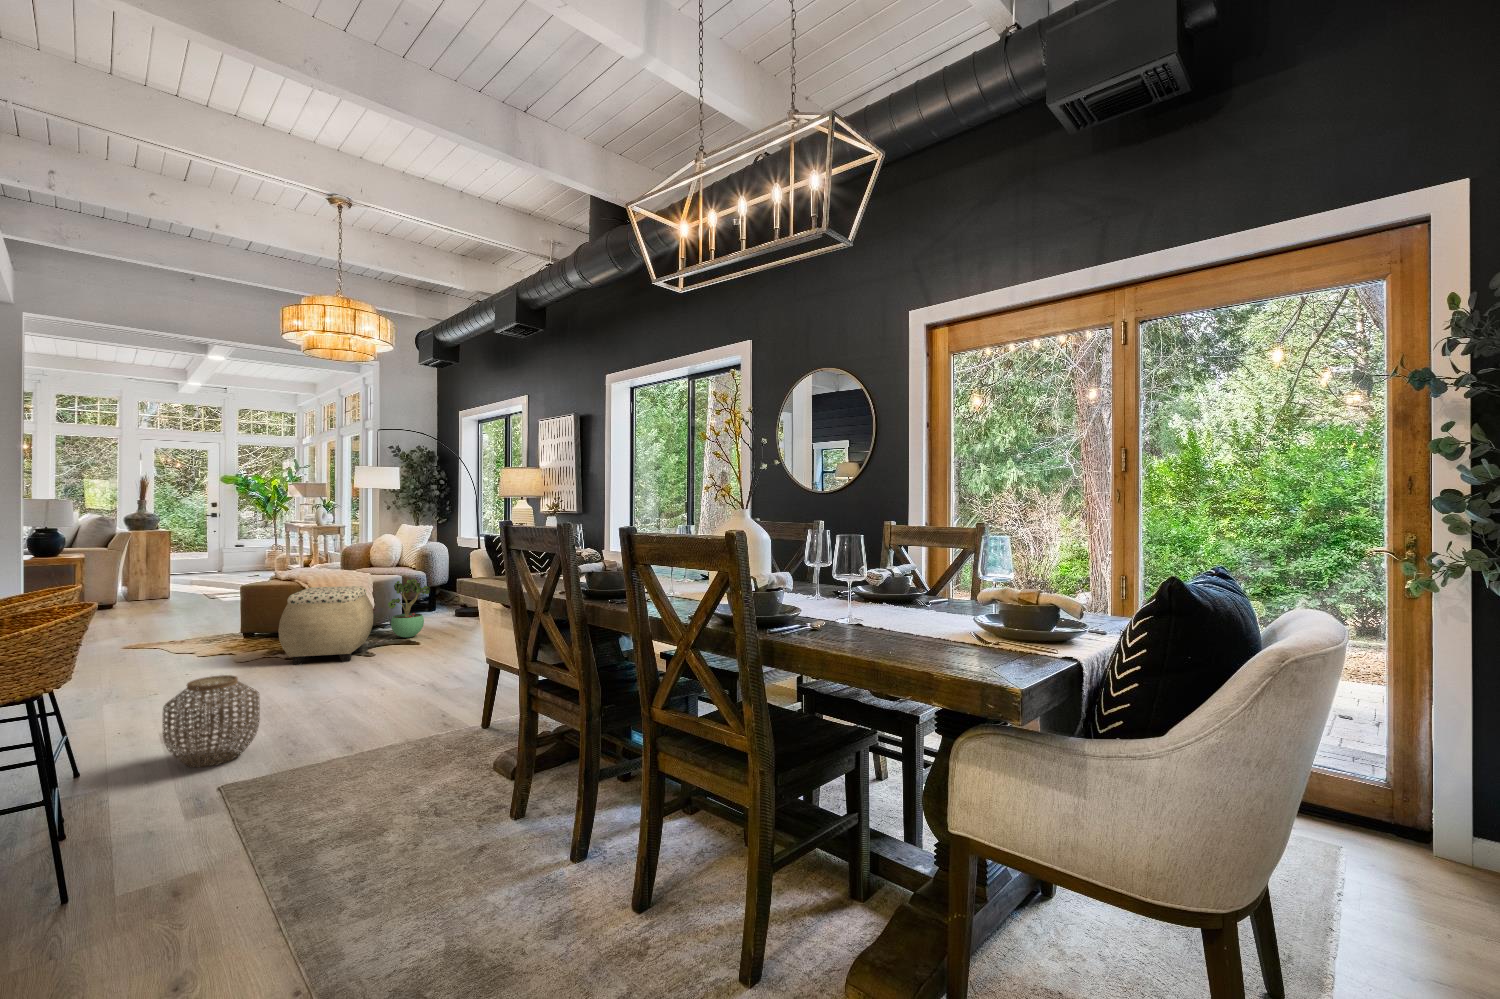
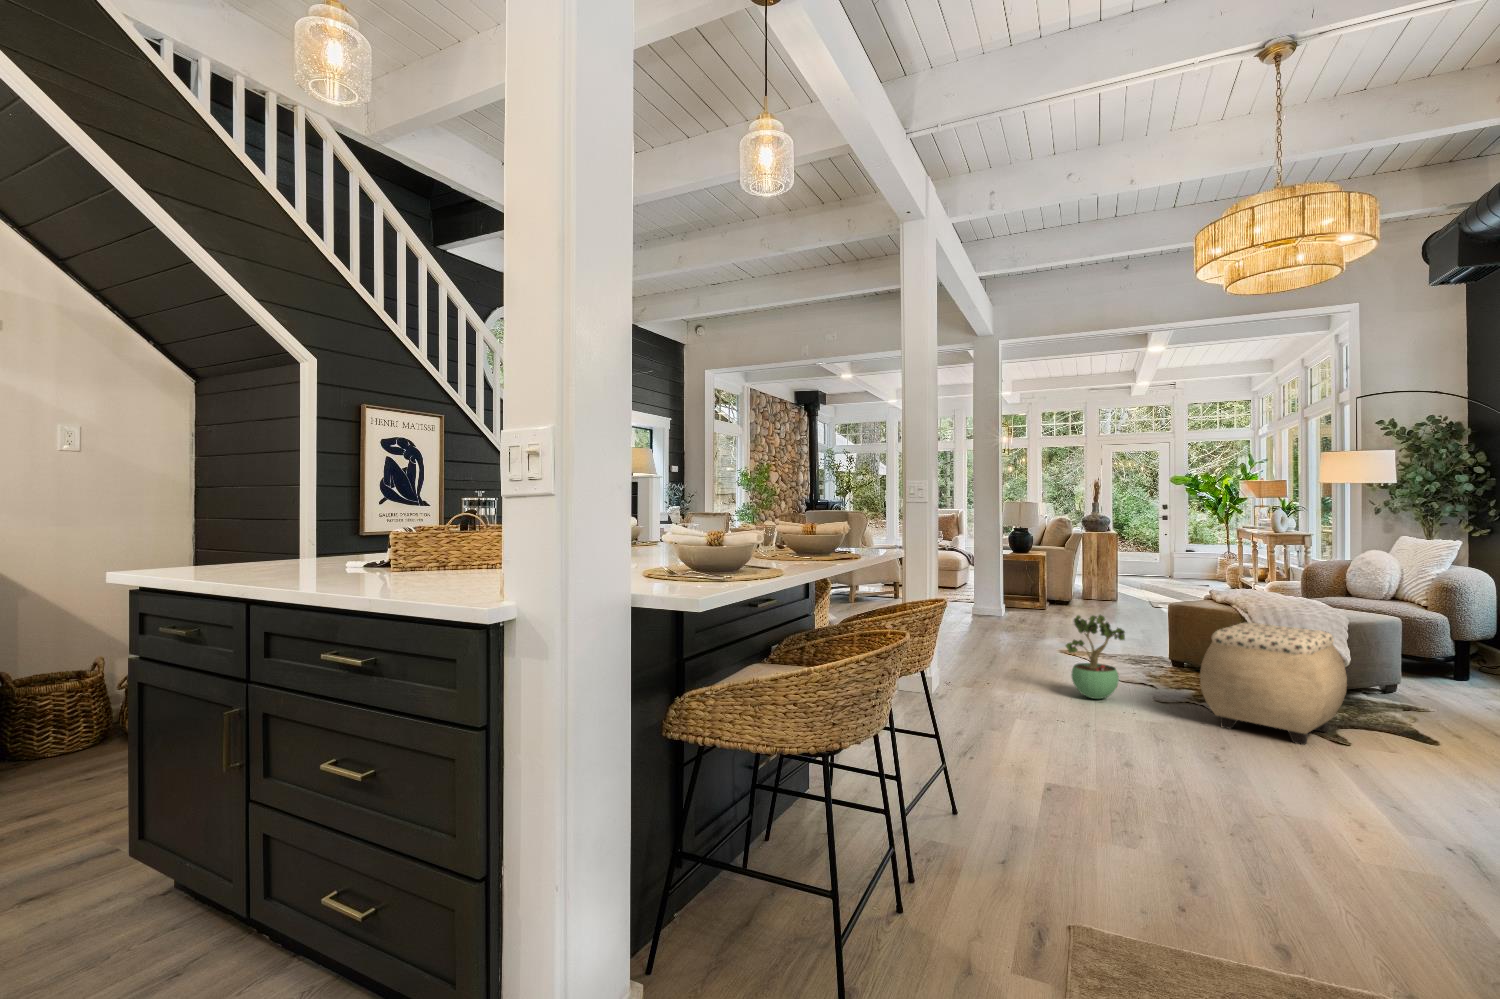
potted plant: present [388,579,430,638] -> present [1066,615,1125,699]
woven basket: present [163,675,260,767] -> none [1016,748,1136,884]

